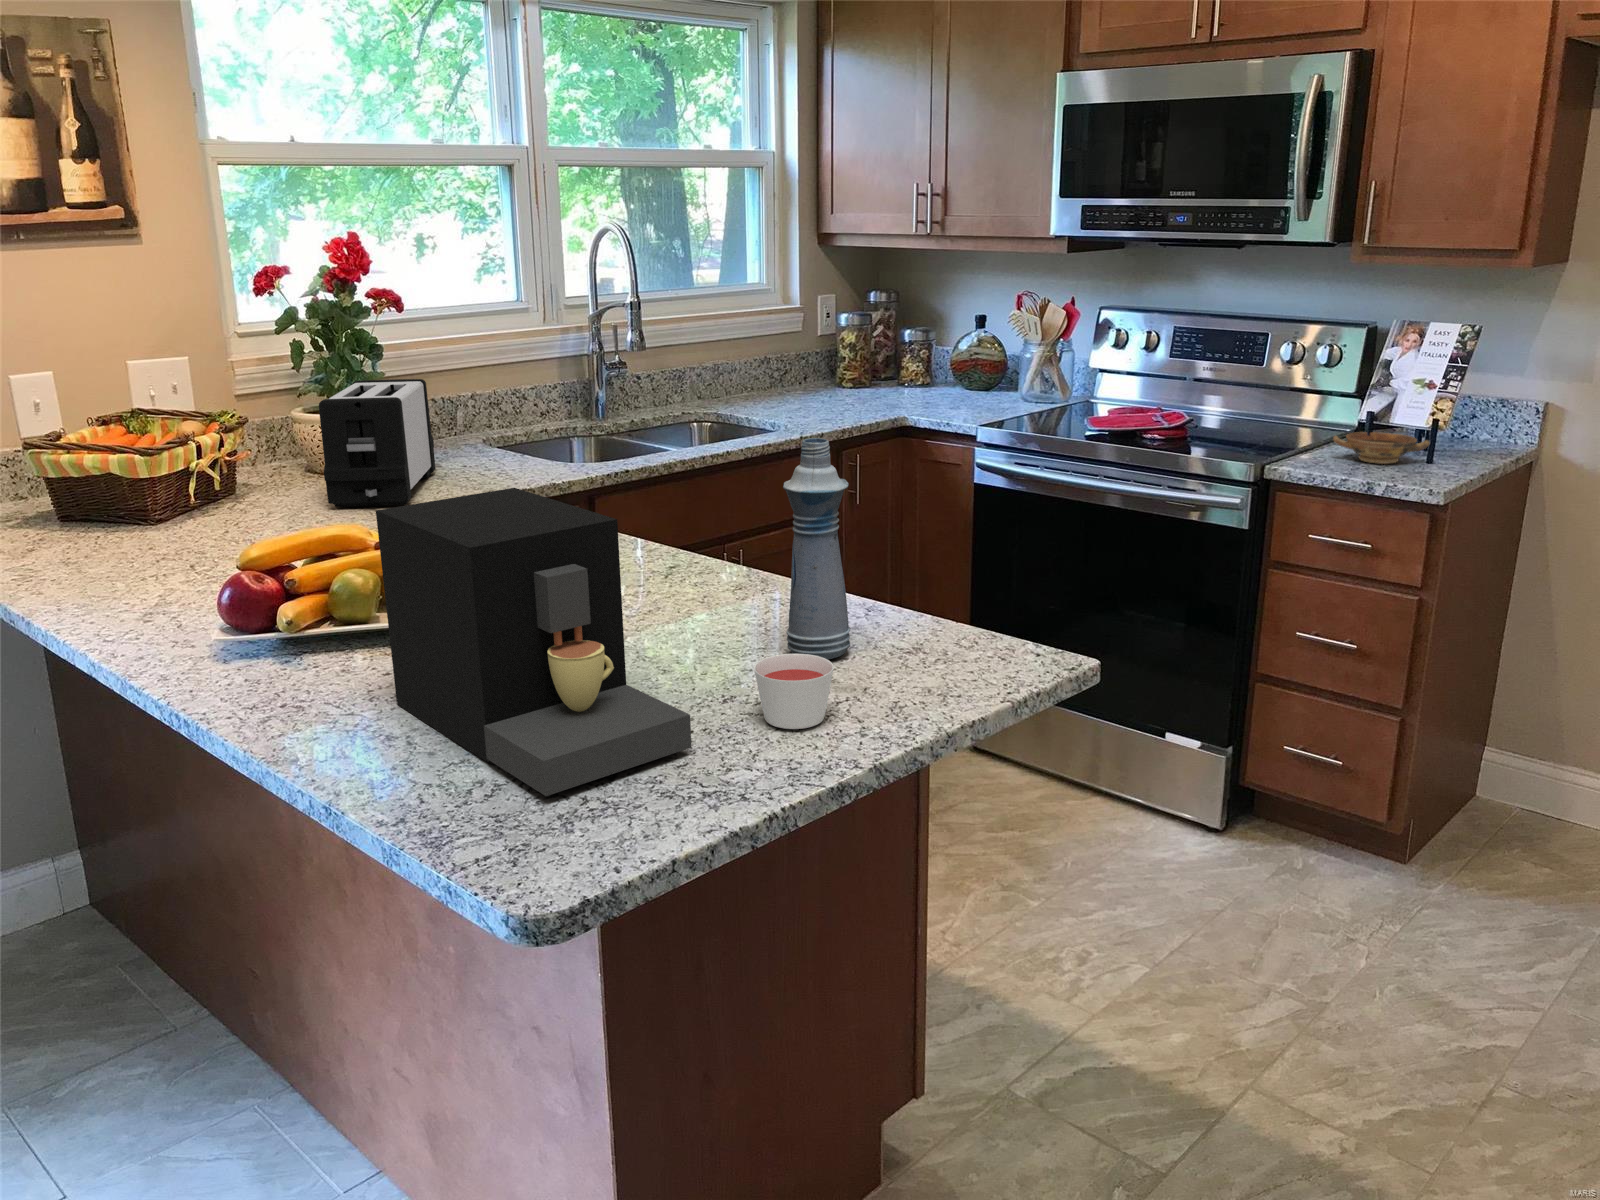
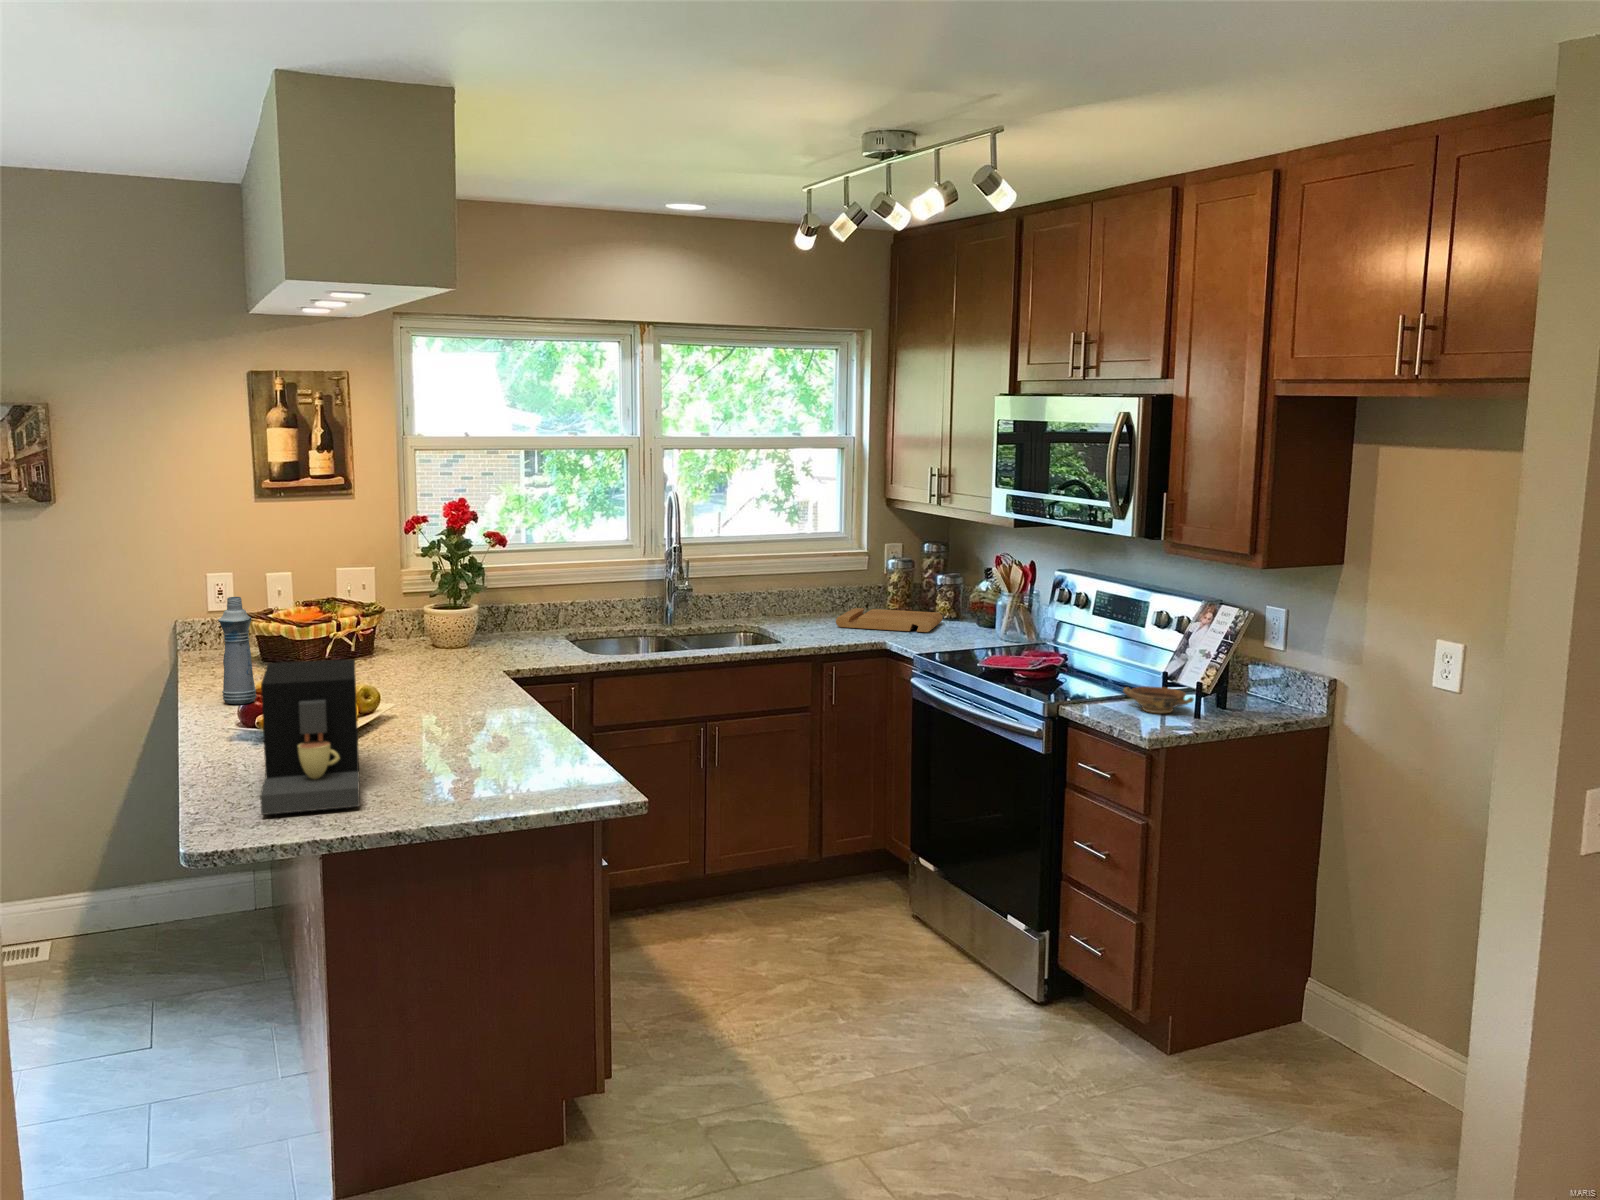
cutting board: none [808,375,940,402] -> present [836,608,943,632]
toaster: present [319,379,436,507] -> none [406,589,504,670]
bottle: present [783,438,850,659] -> present [218,597,256,704]
candle: present [754,654,834,729] -> none [412,767,459,808]

